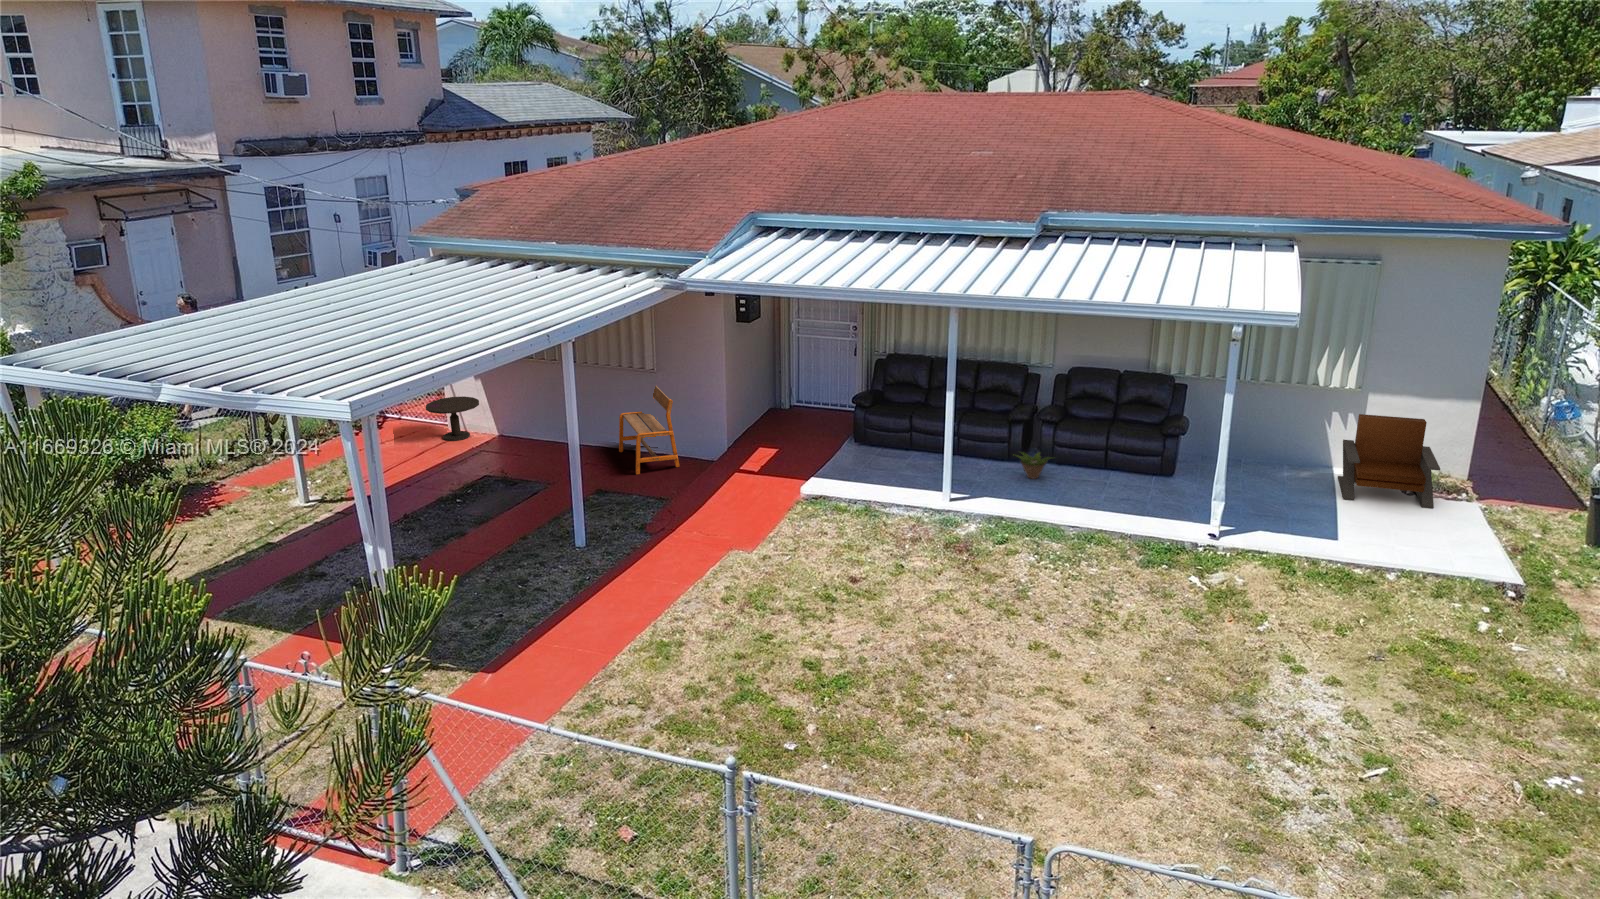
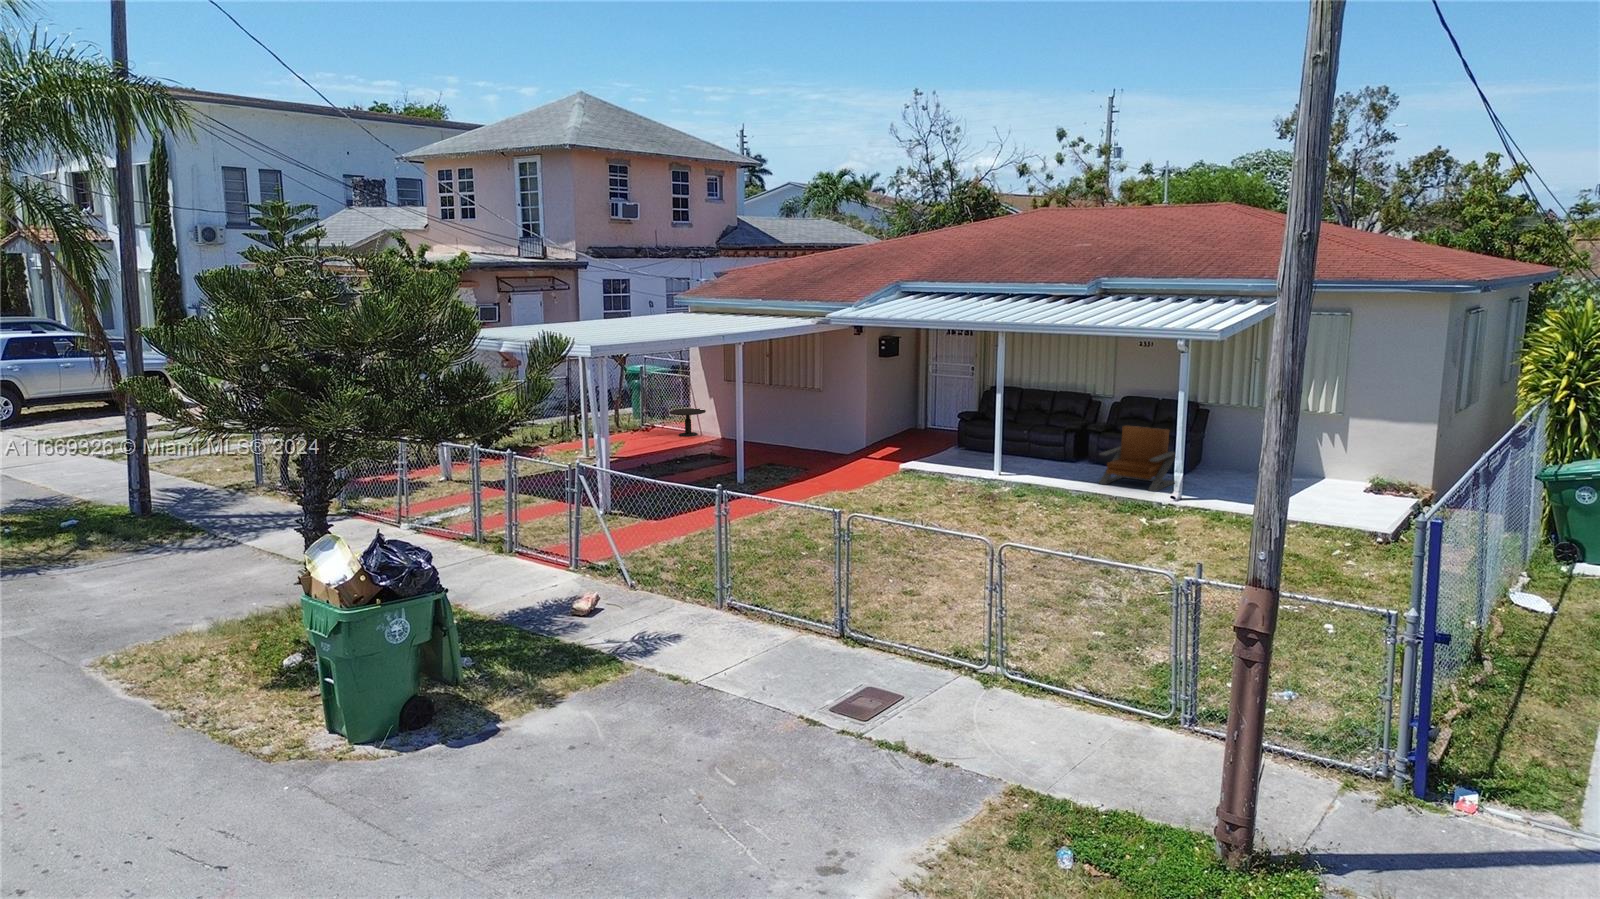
bench: present [619,386,680,475] -> none [791,398,827,456]
lounge chair: present [1338,414,1440,508] -> present [1099,426,1176,491]
decorative plant: present [1016,452,1052,479] -> none [1061,453,1093,473]

